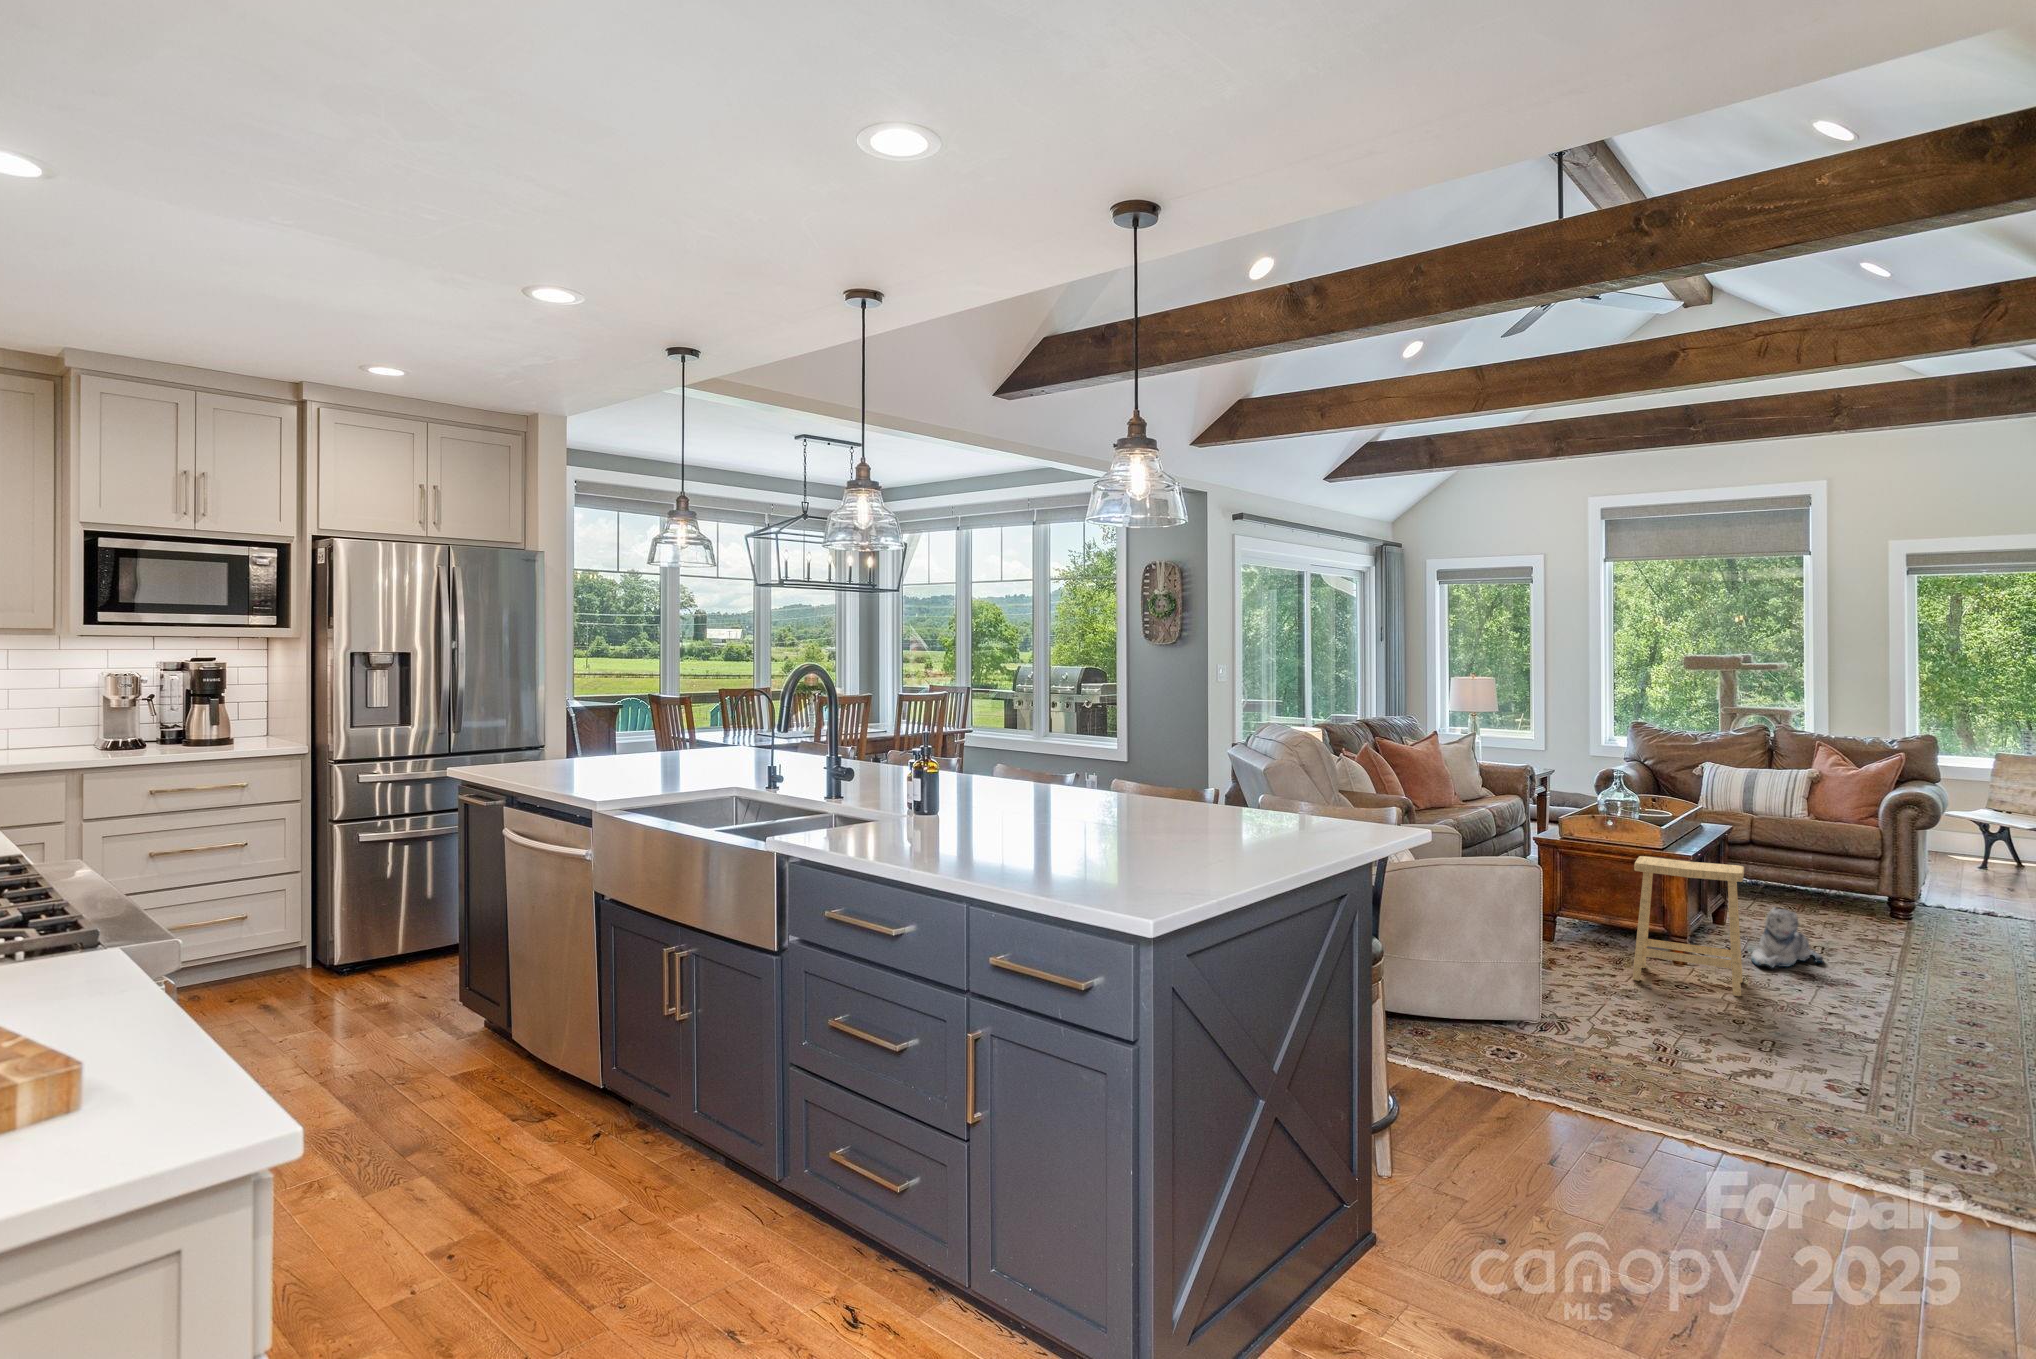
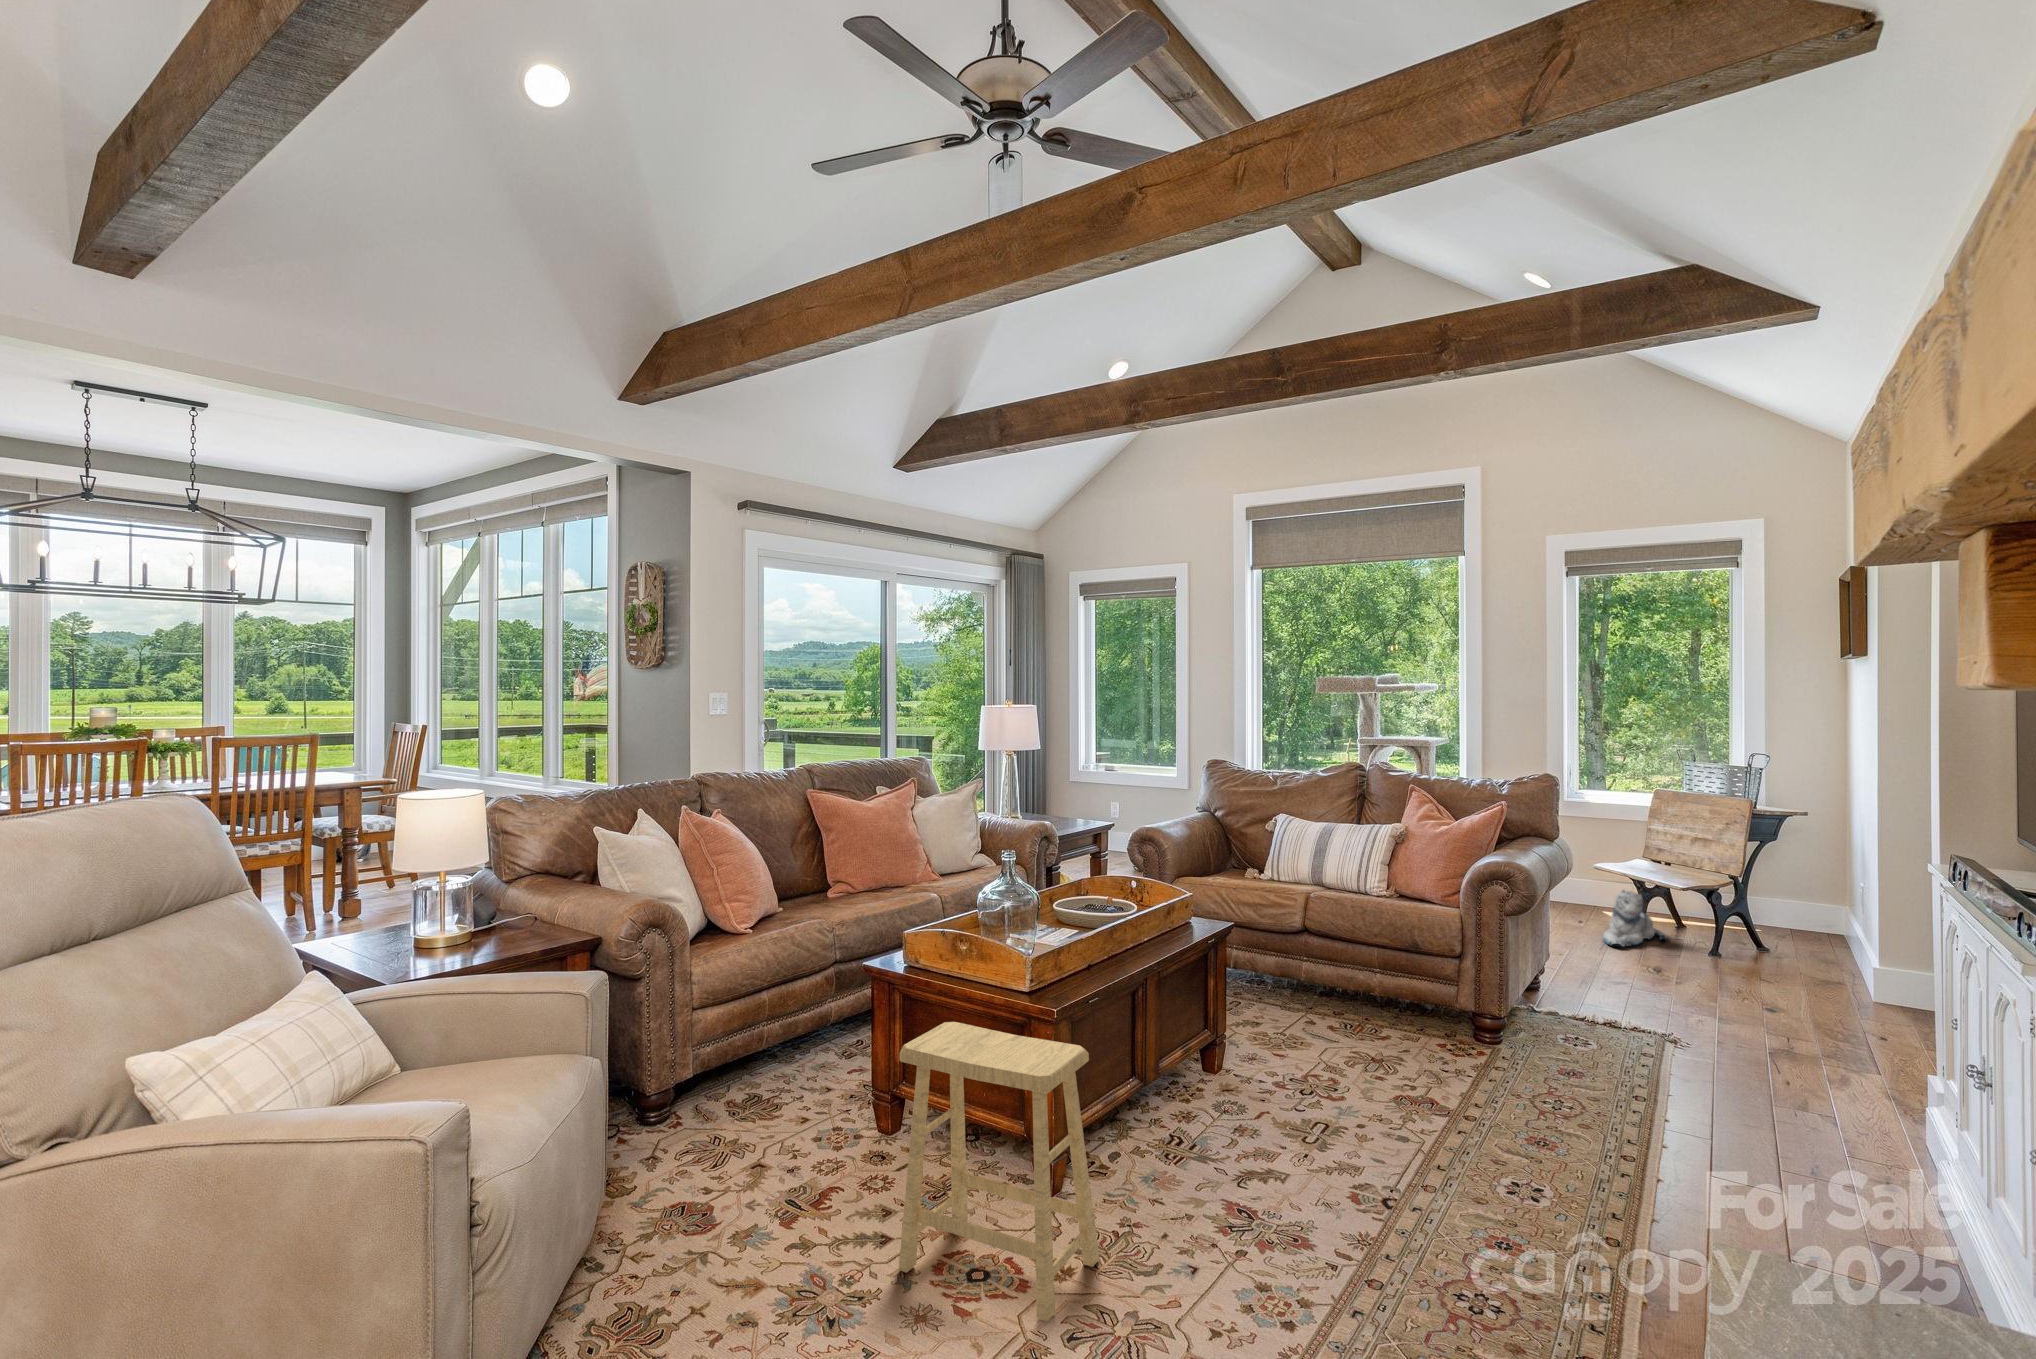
plush toy: present [1751,907,1823,967] -> present [1603,890,1666,947]

